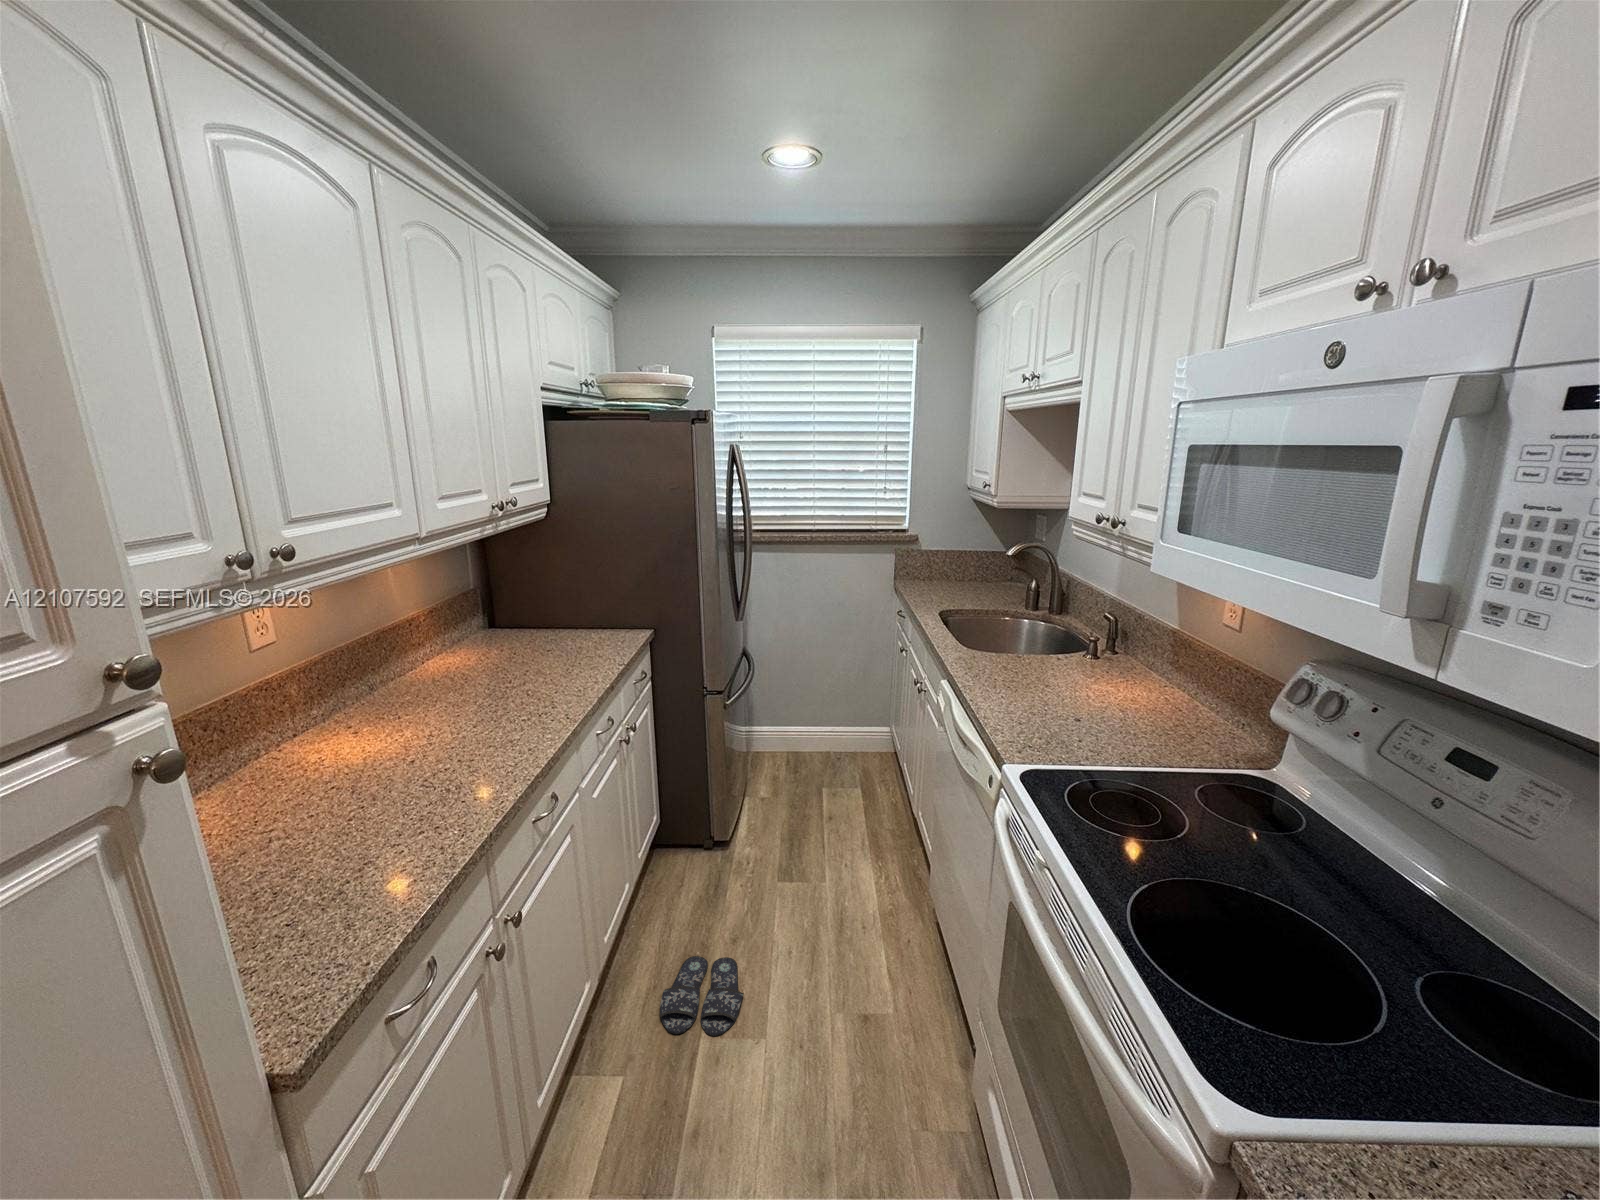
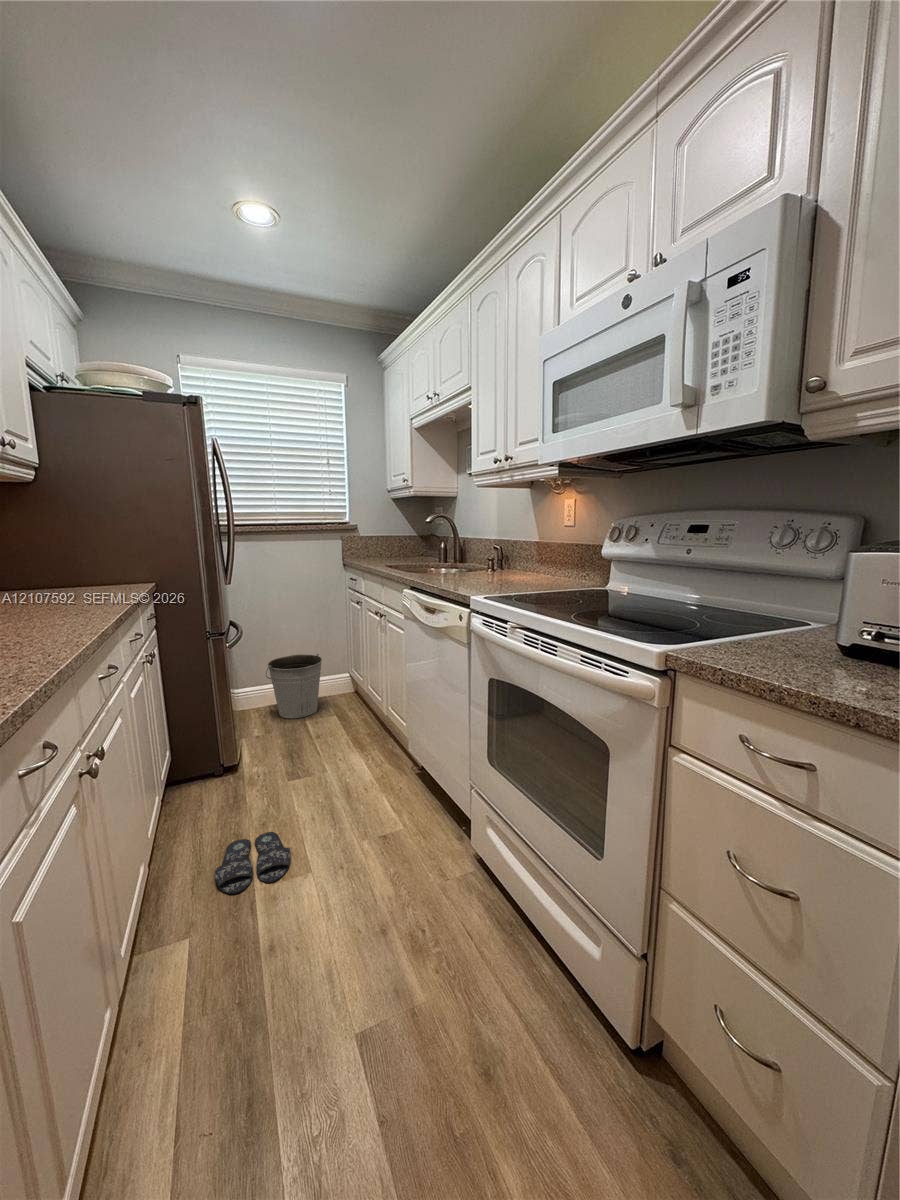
bucket: none [780,698,850,783] -> present [266,654,322,718]

